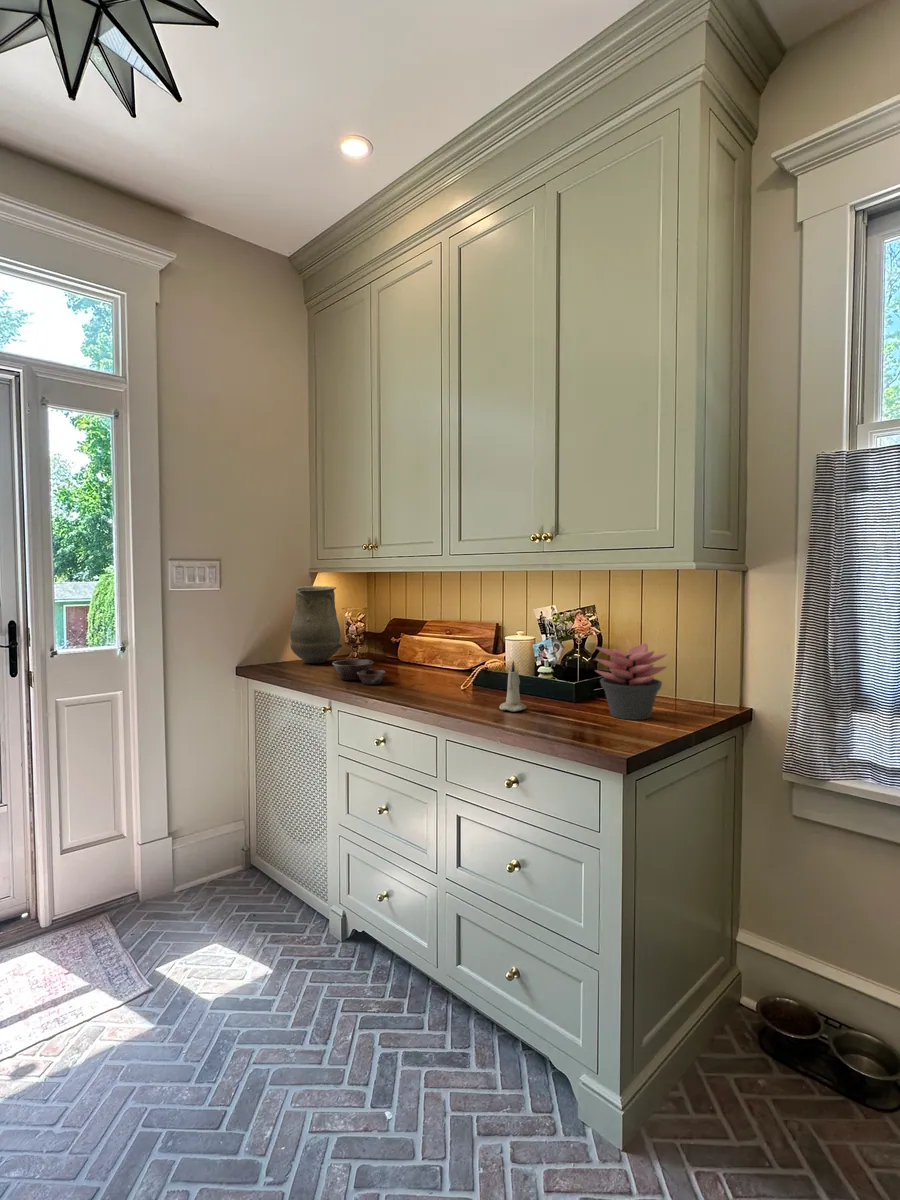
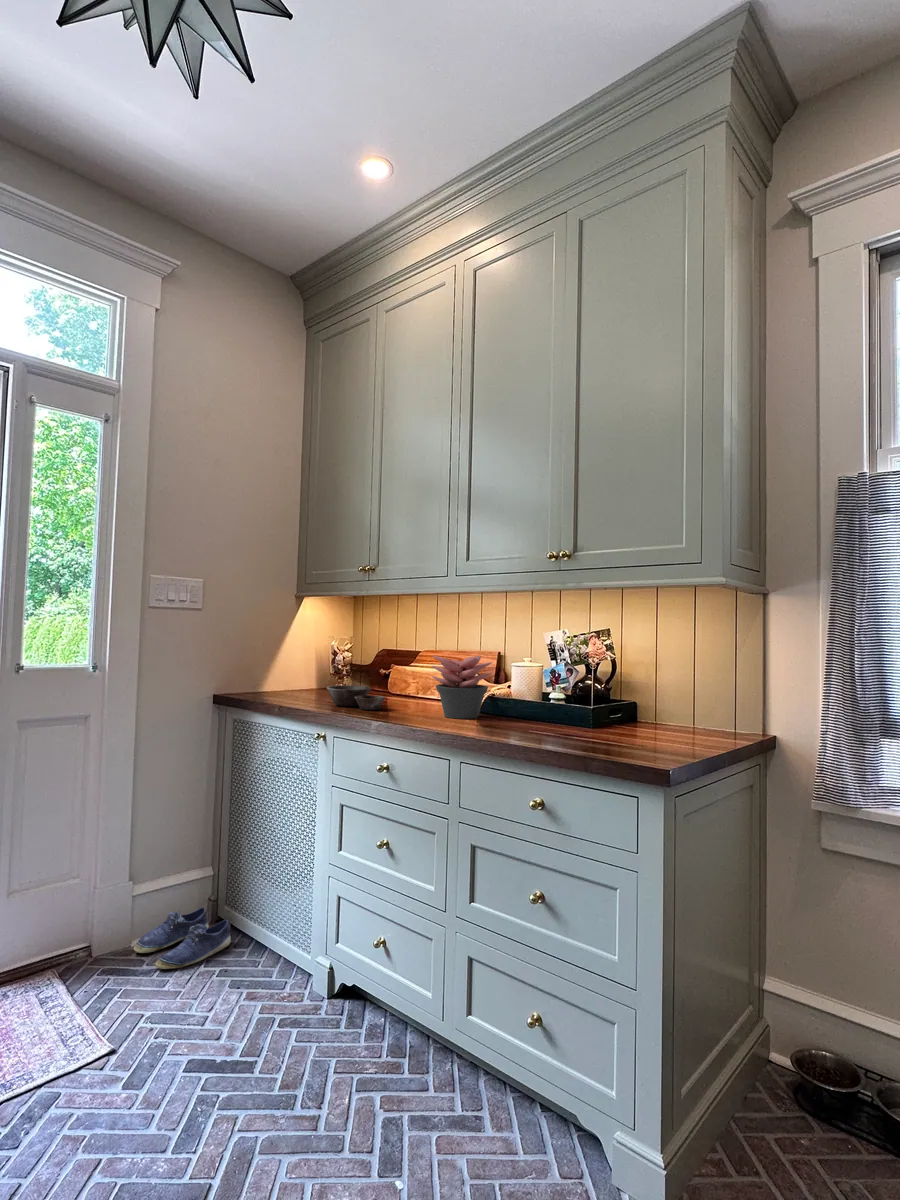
vase: present [290,586,342,664] -> none [274,611,332,693]
succulent plant: present [596,644,667,720] -> present [432,655,492,719]
candle: present [499,661,527,711] -> none [516,679,545,733]
shoe: none [174,858,259,915] -> present [134,907,231,969]

